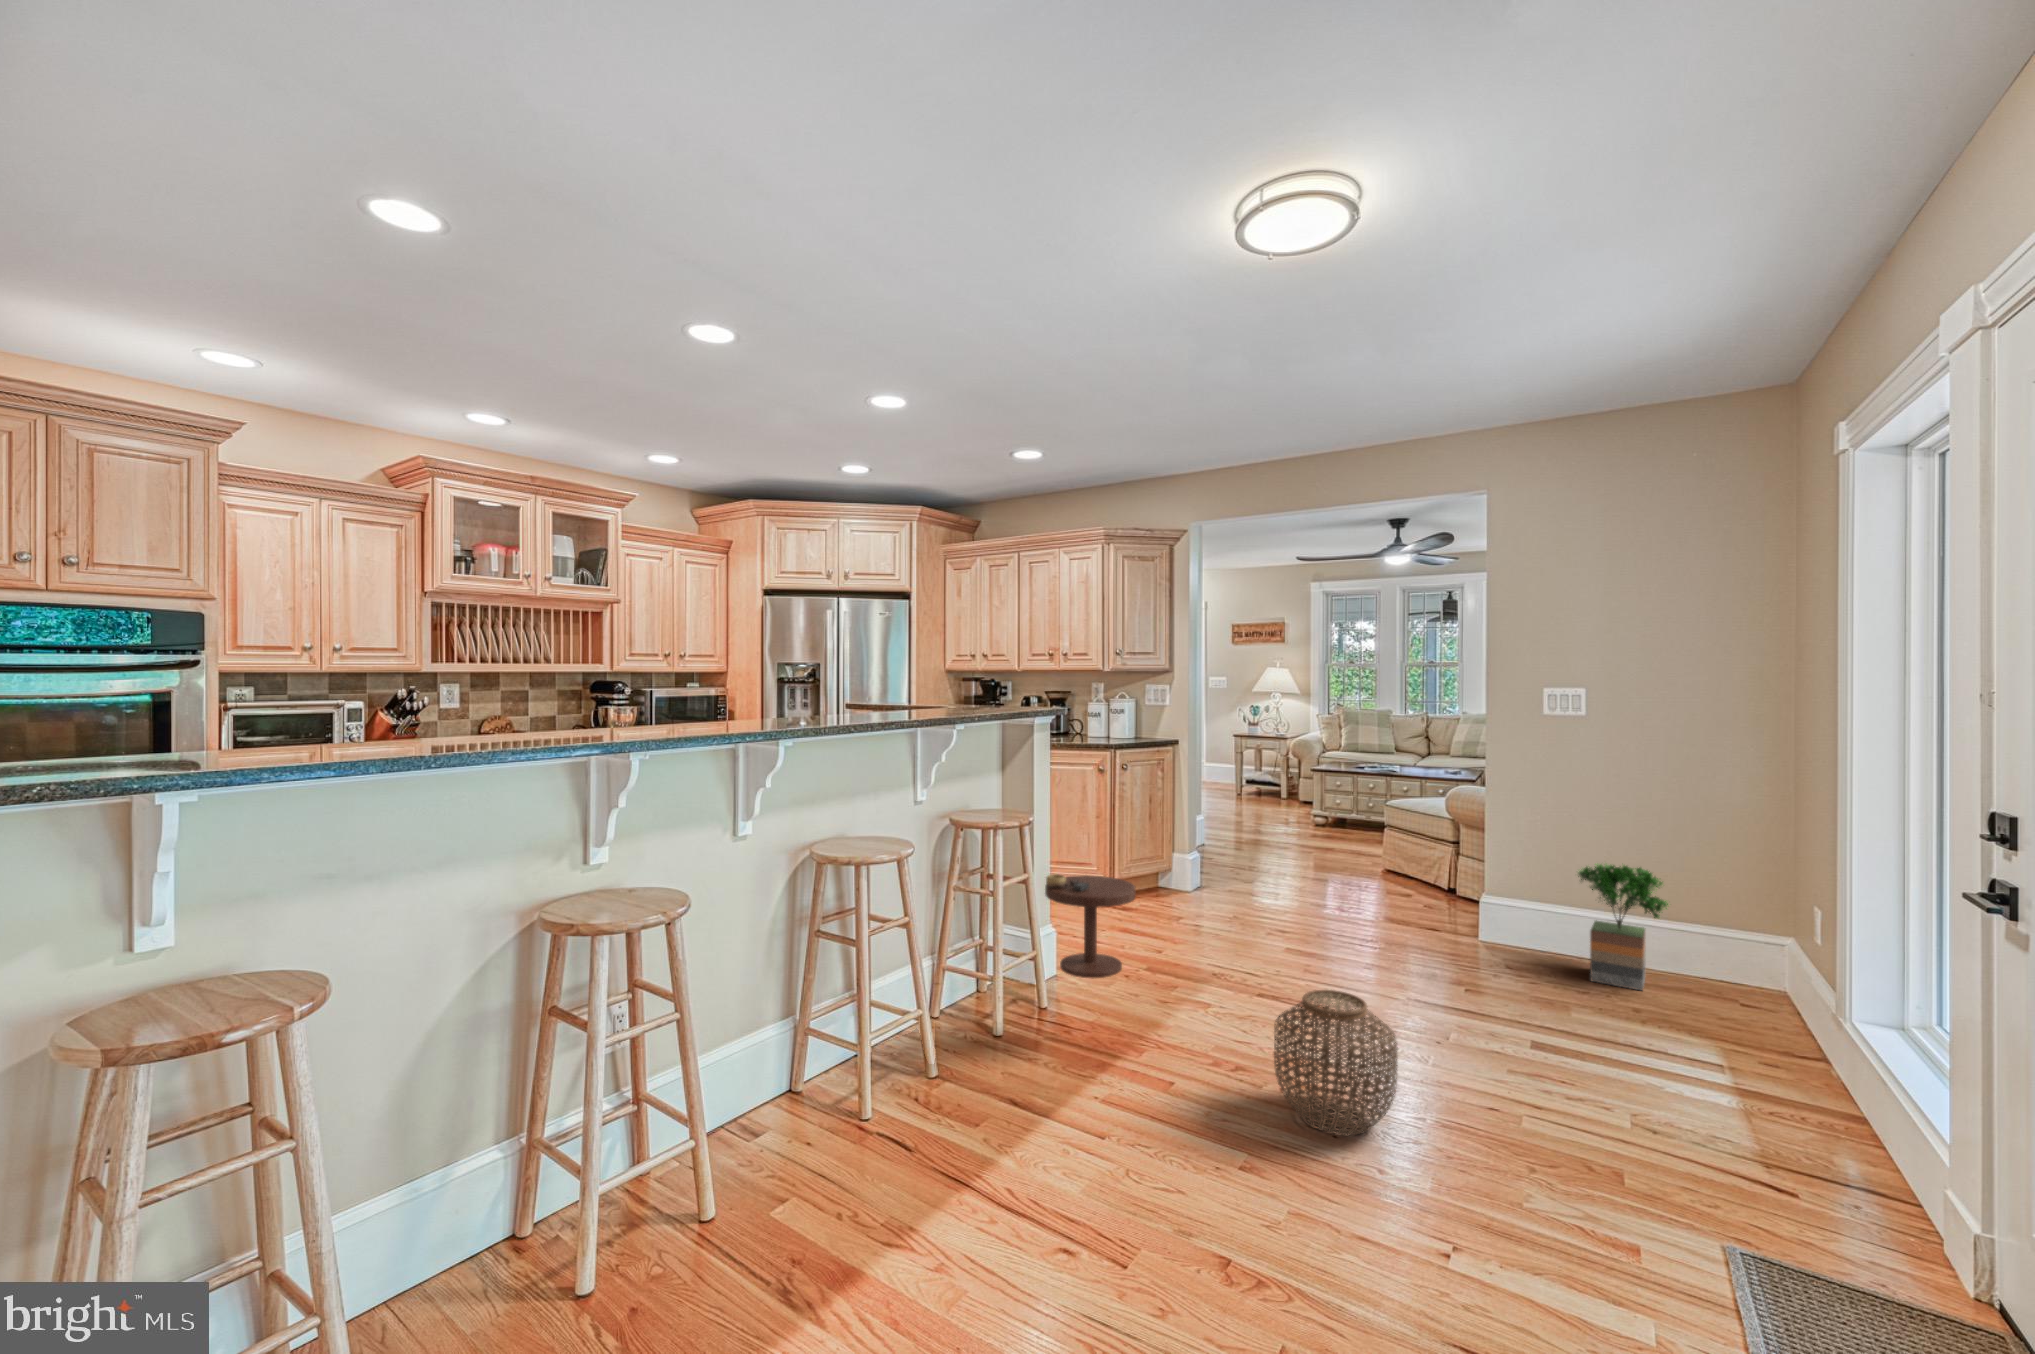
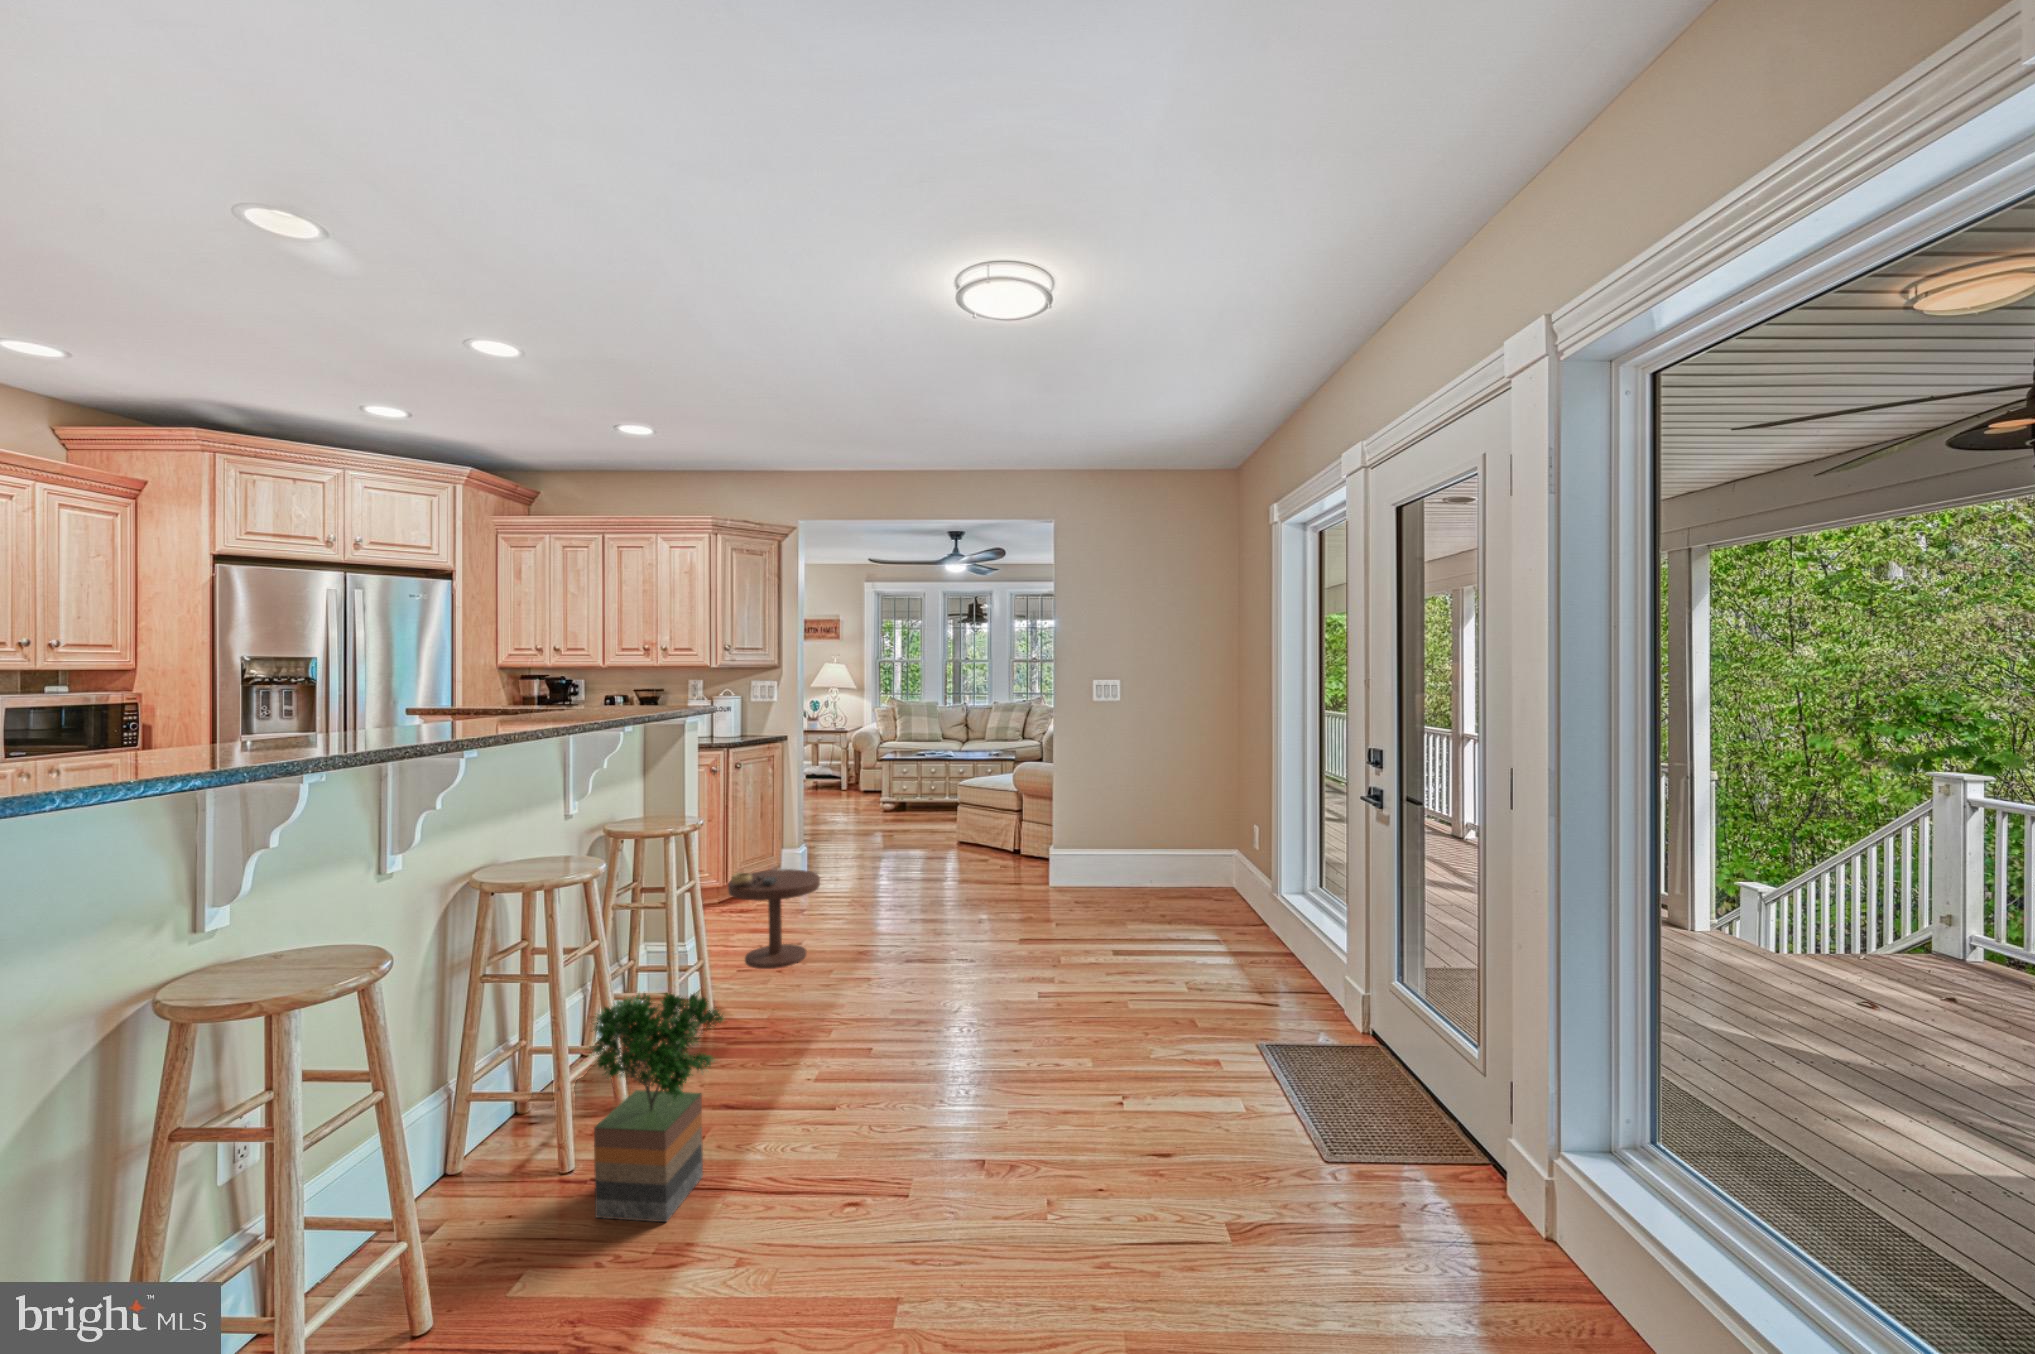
potted tree: present [1578,864,1668,991] -> present [593,993,723,1222]
woven basket: present [1274,990,1398,1135] -> none [958,934,1053,1050]

